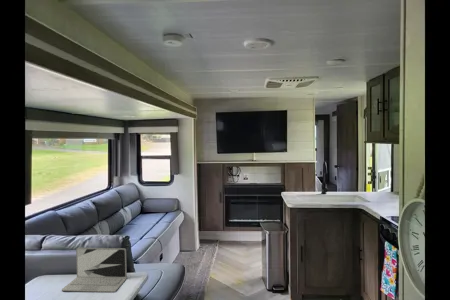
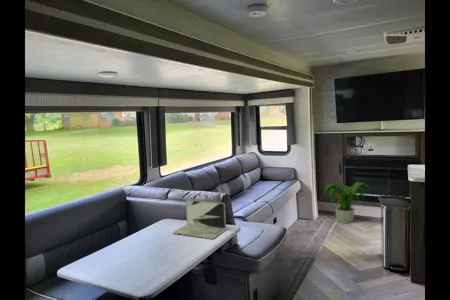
potted plant: none [207,210,247,251] -> present [324,182,369,223]

